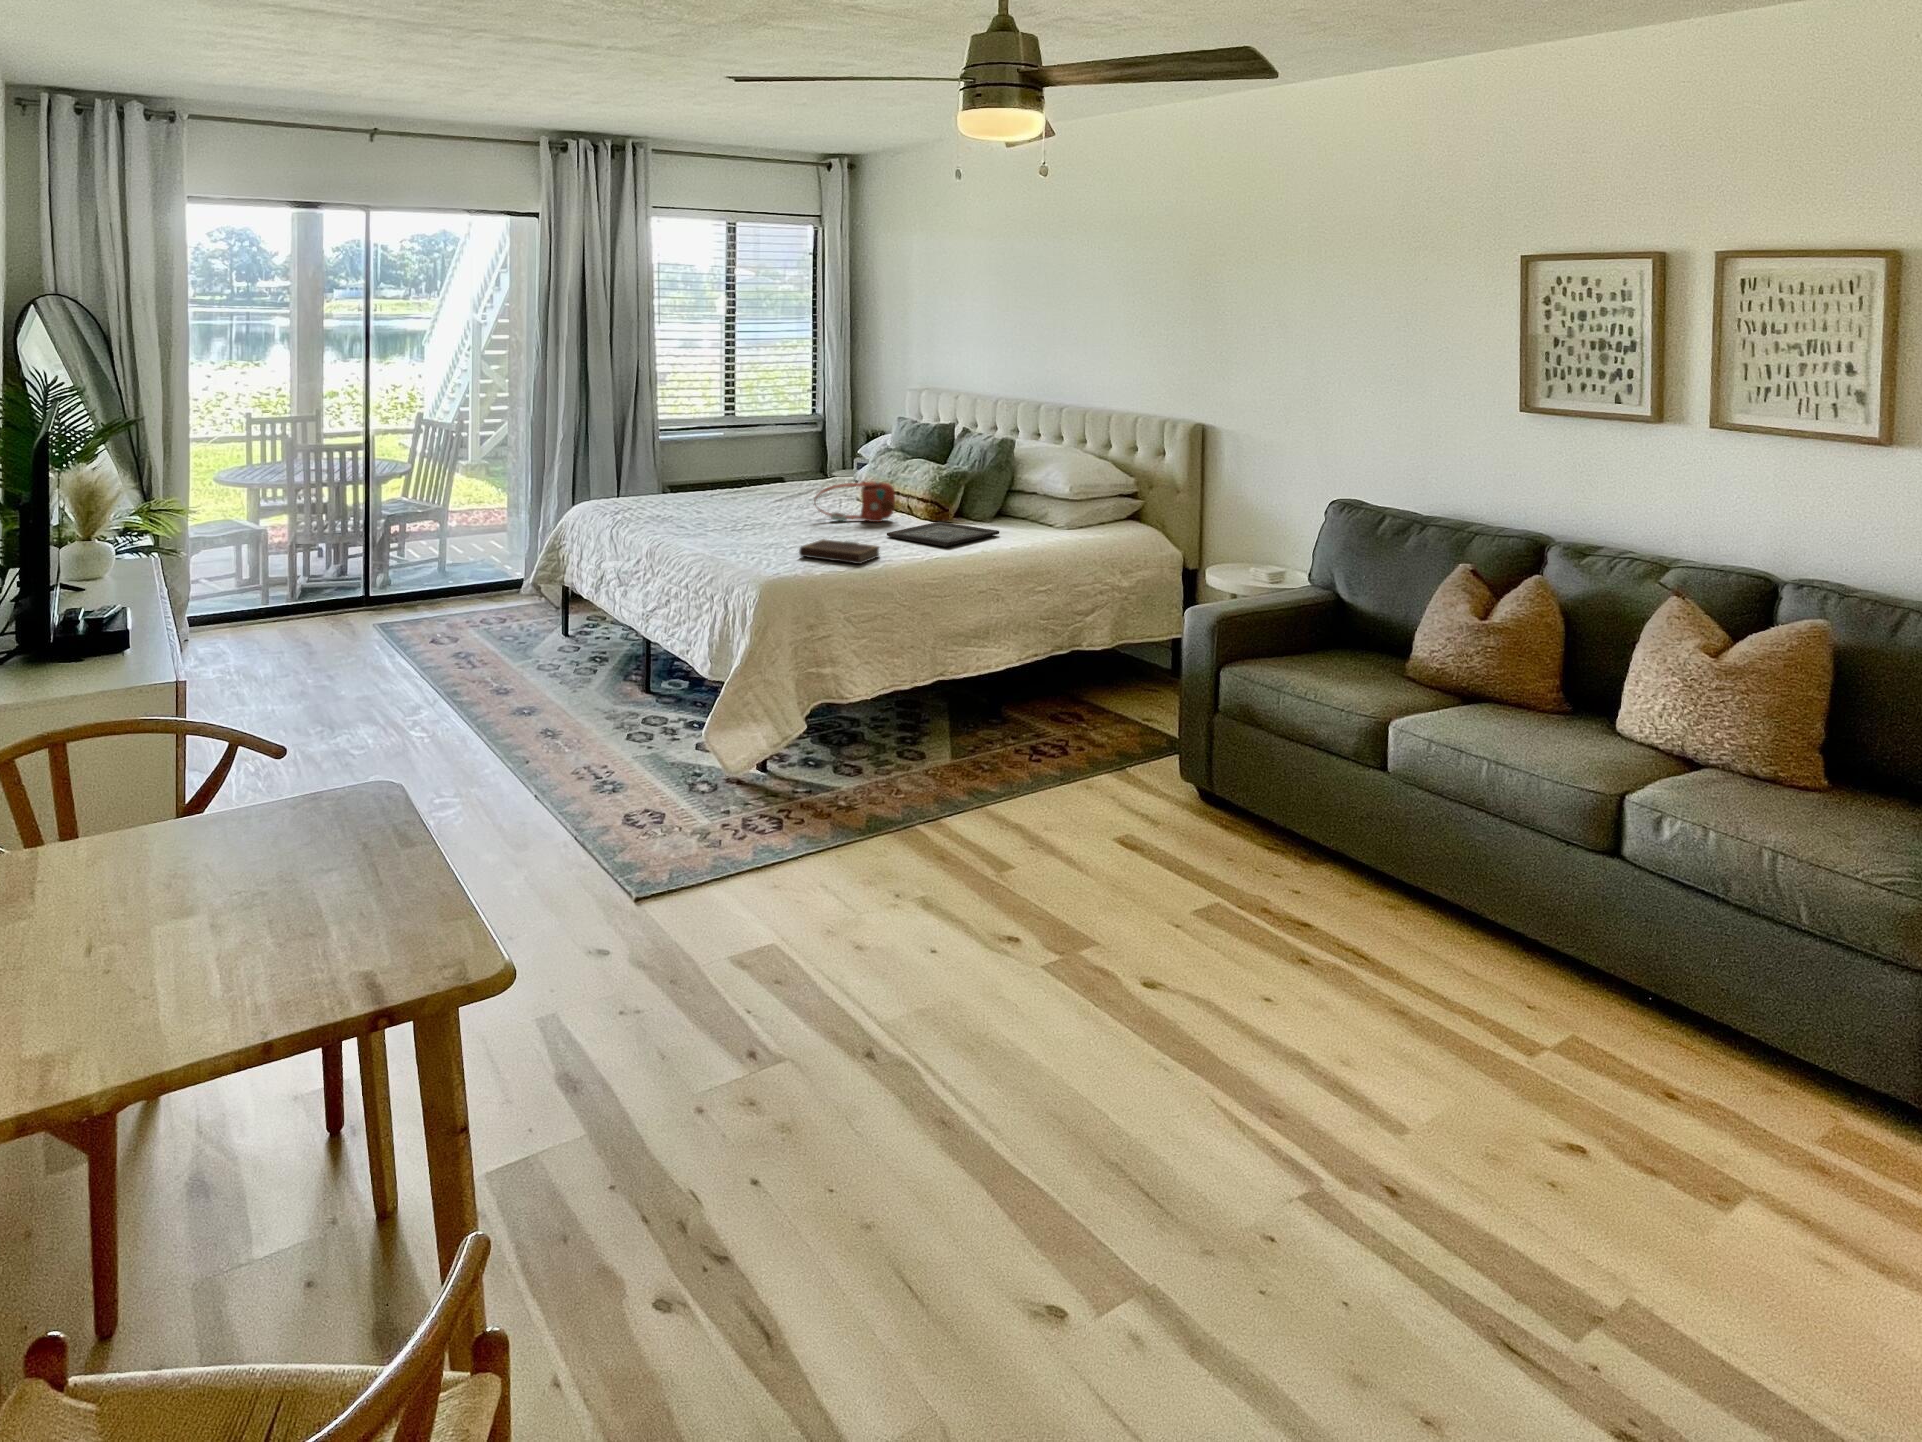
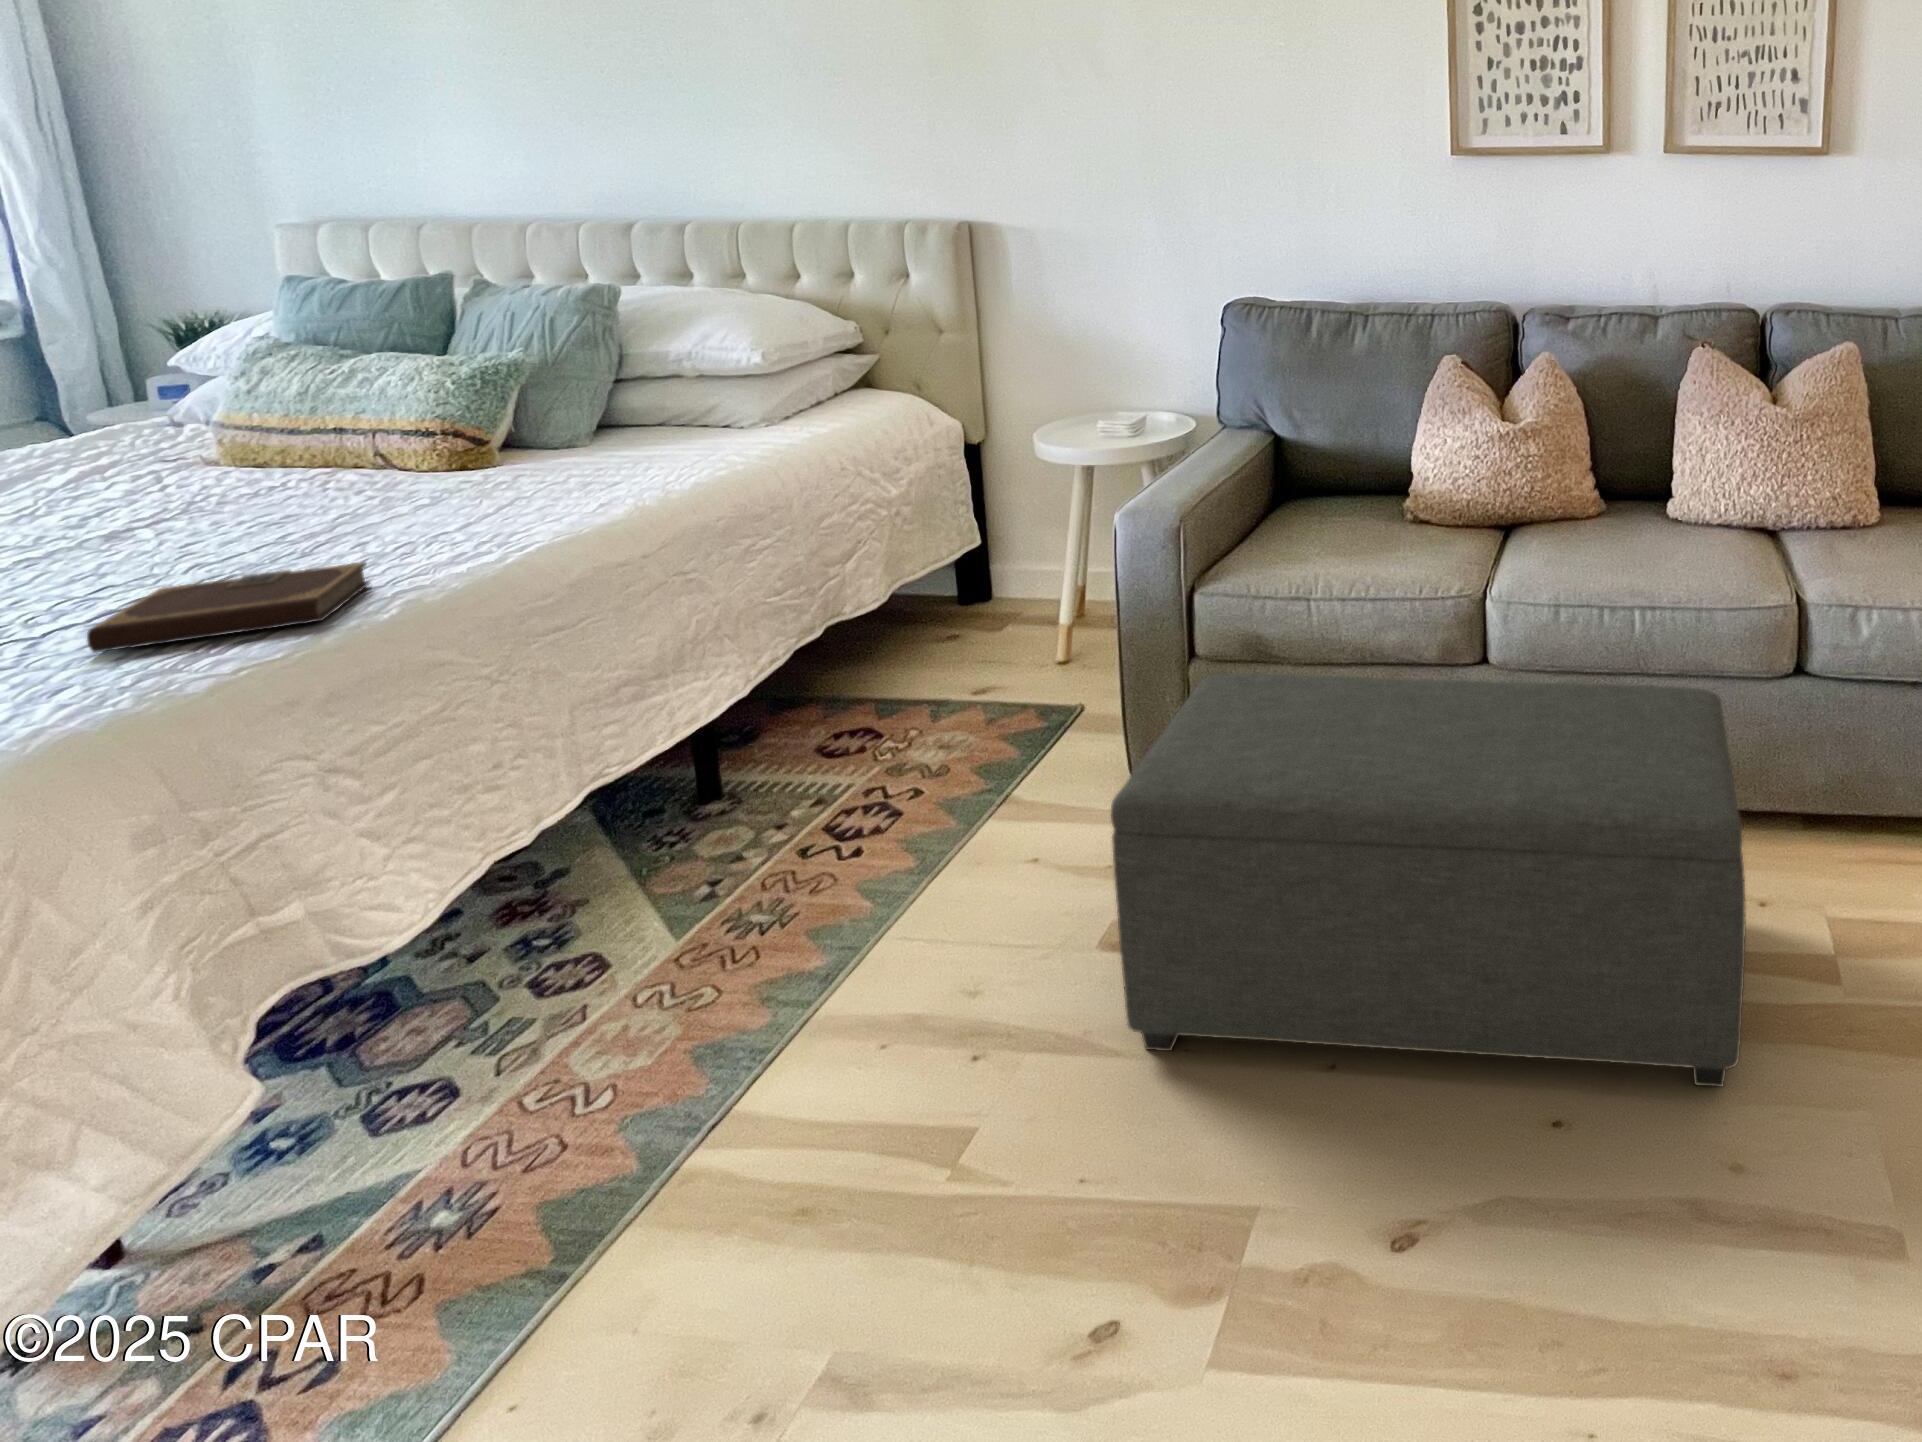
handbag: present [814,481,895,522] -> none [81,416,350,526]
tray: present [887,522,1000,547] -> none [353,458,637,530]
ottoman: none [1092,708,1487,1040] -> present [1111,673,1746,1087]

